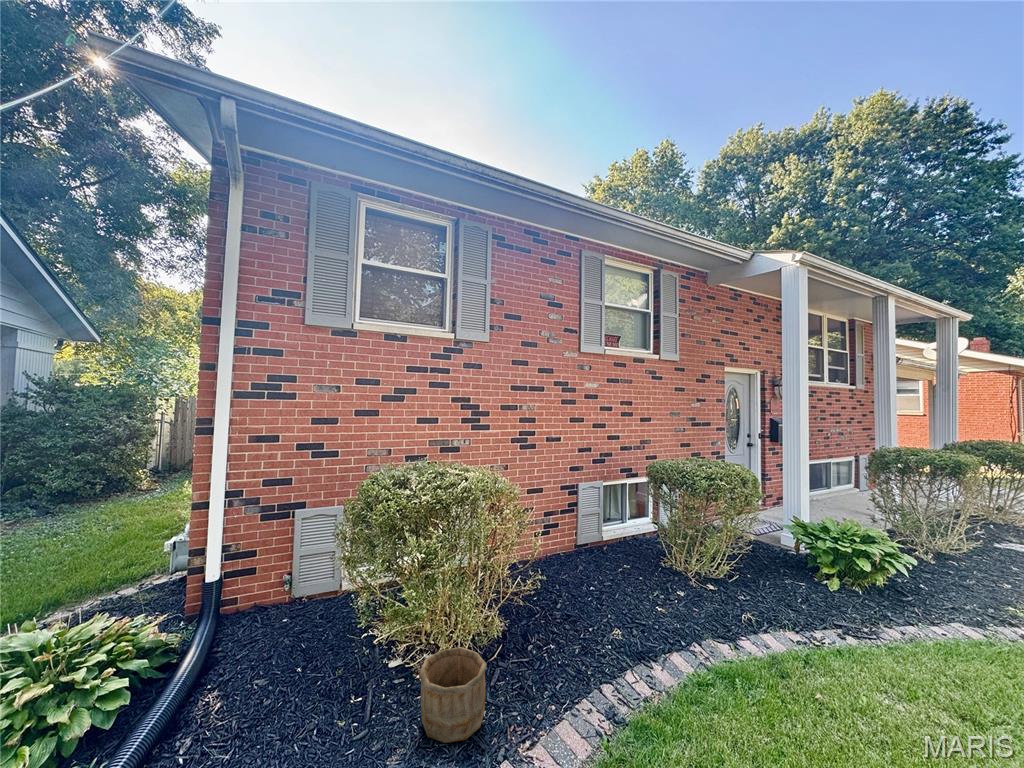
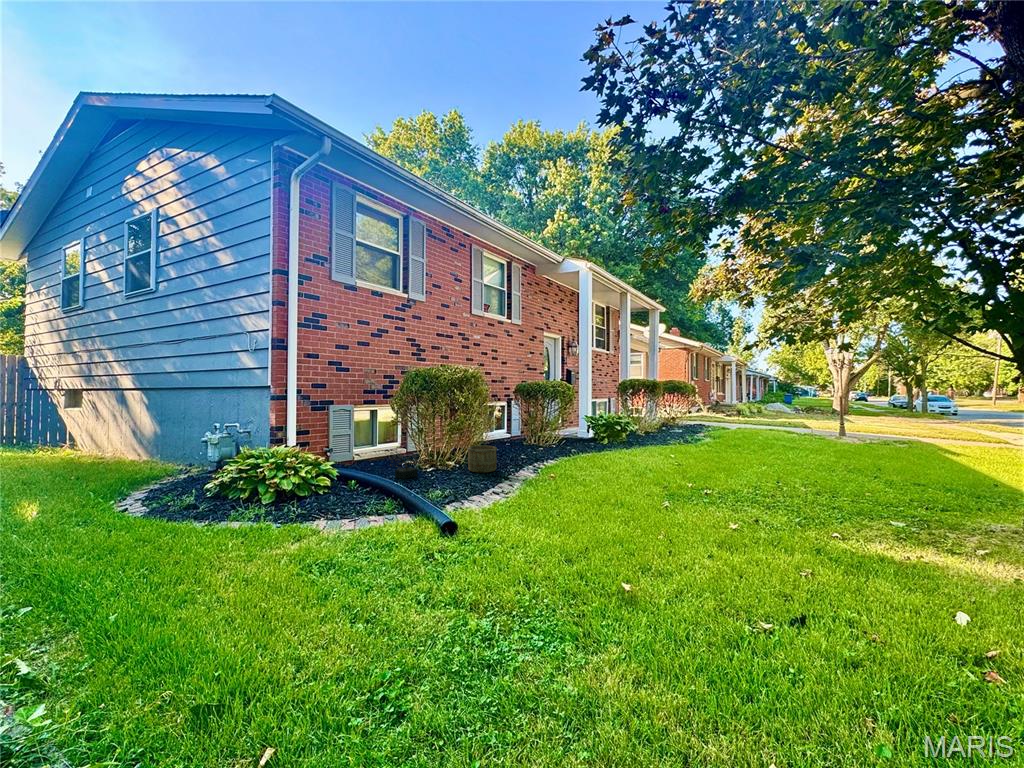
decorative plant: none [247,652,321,724] -> present [390,451,419,479]

